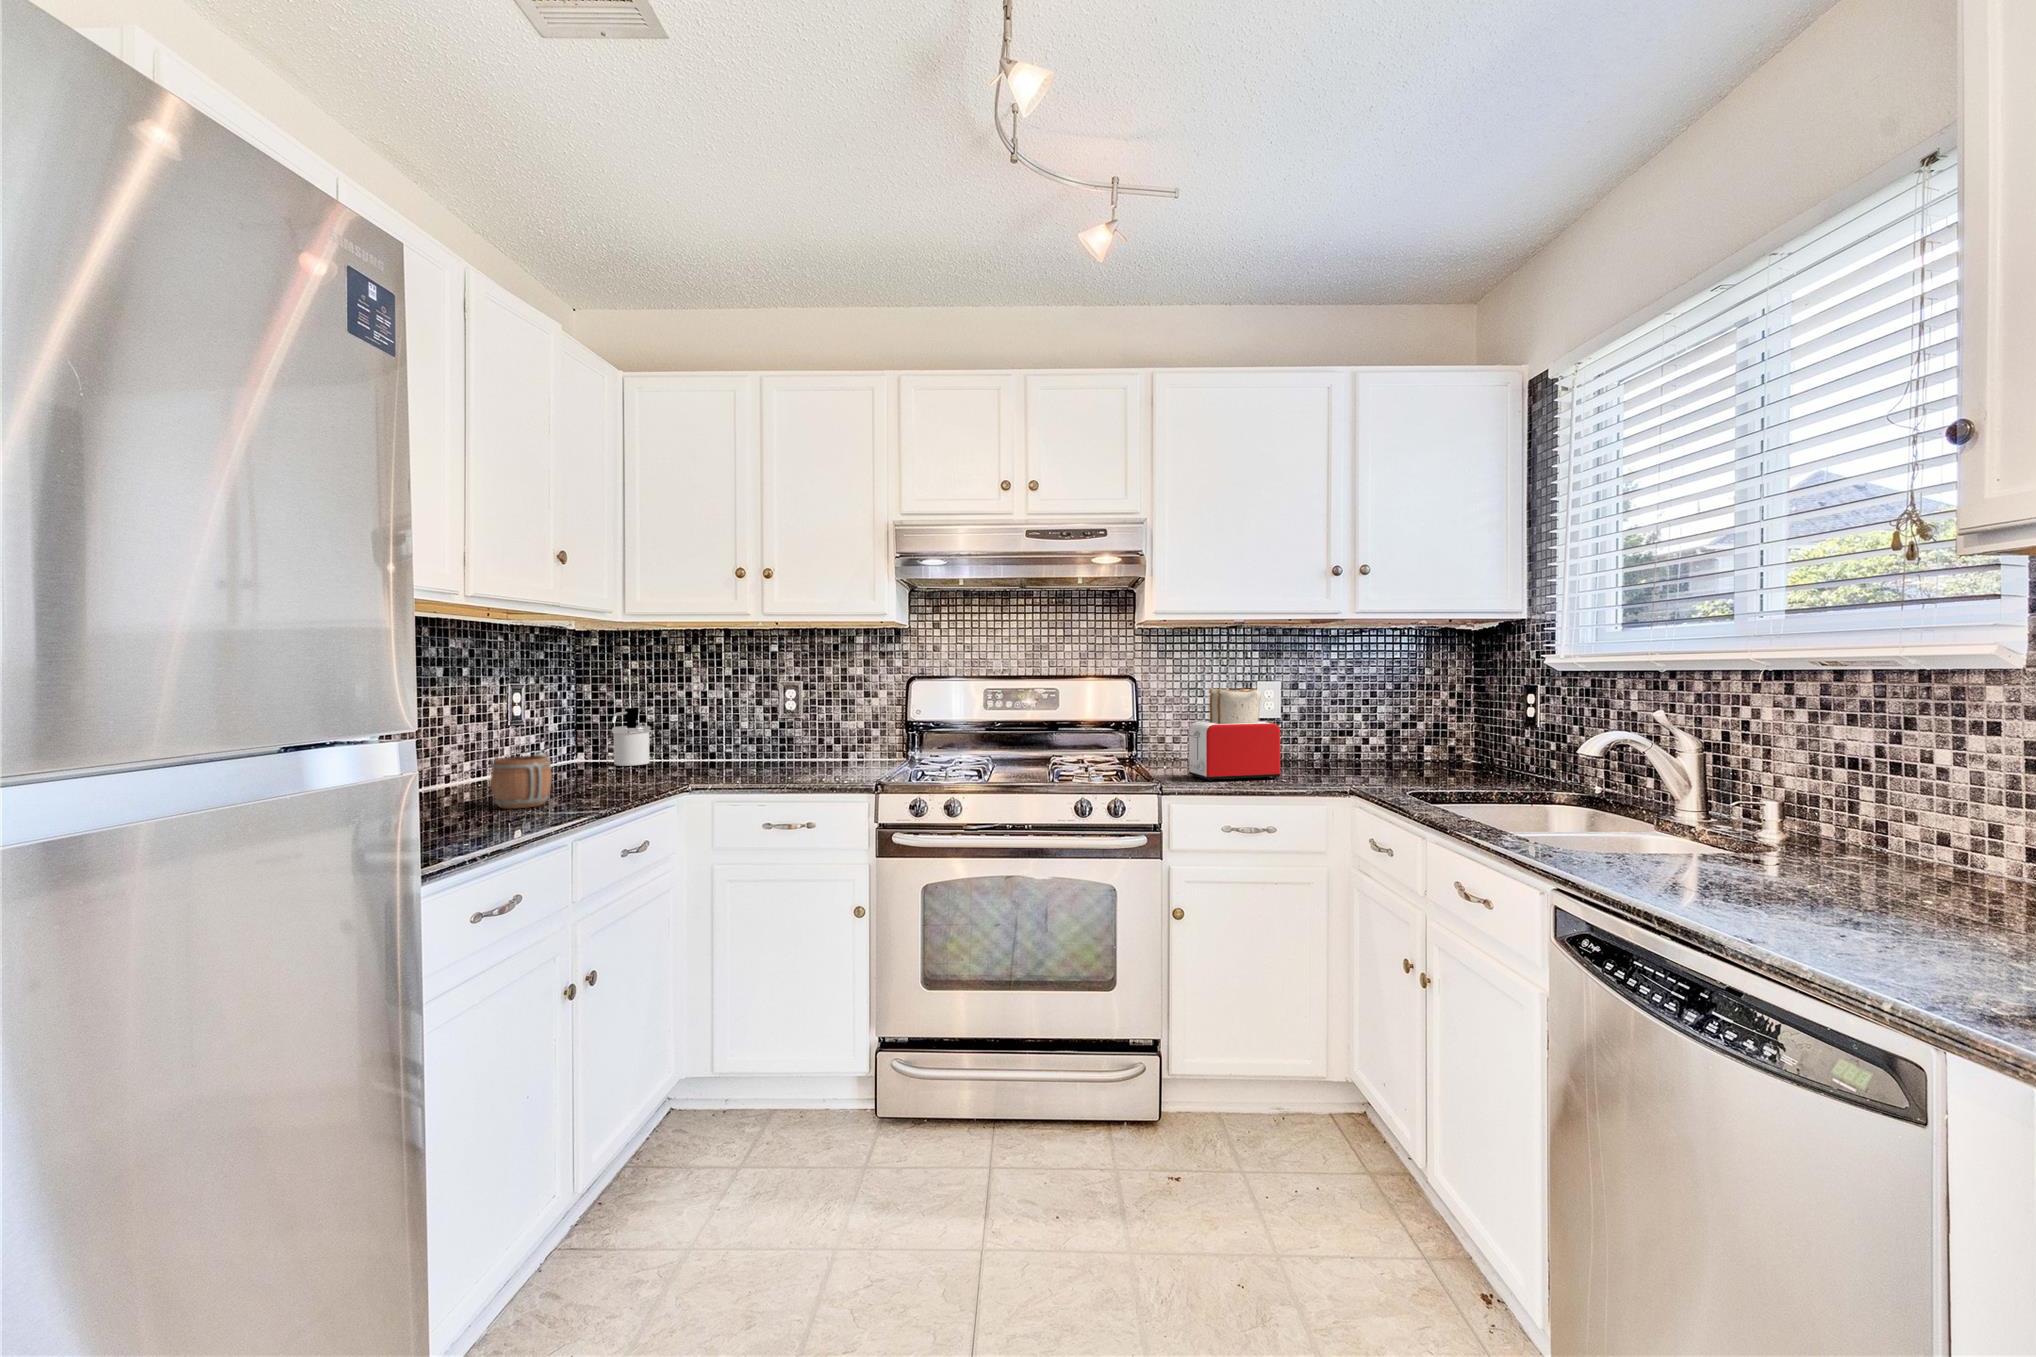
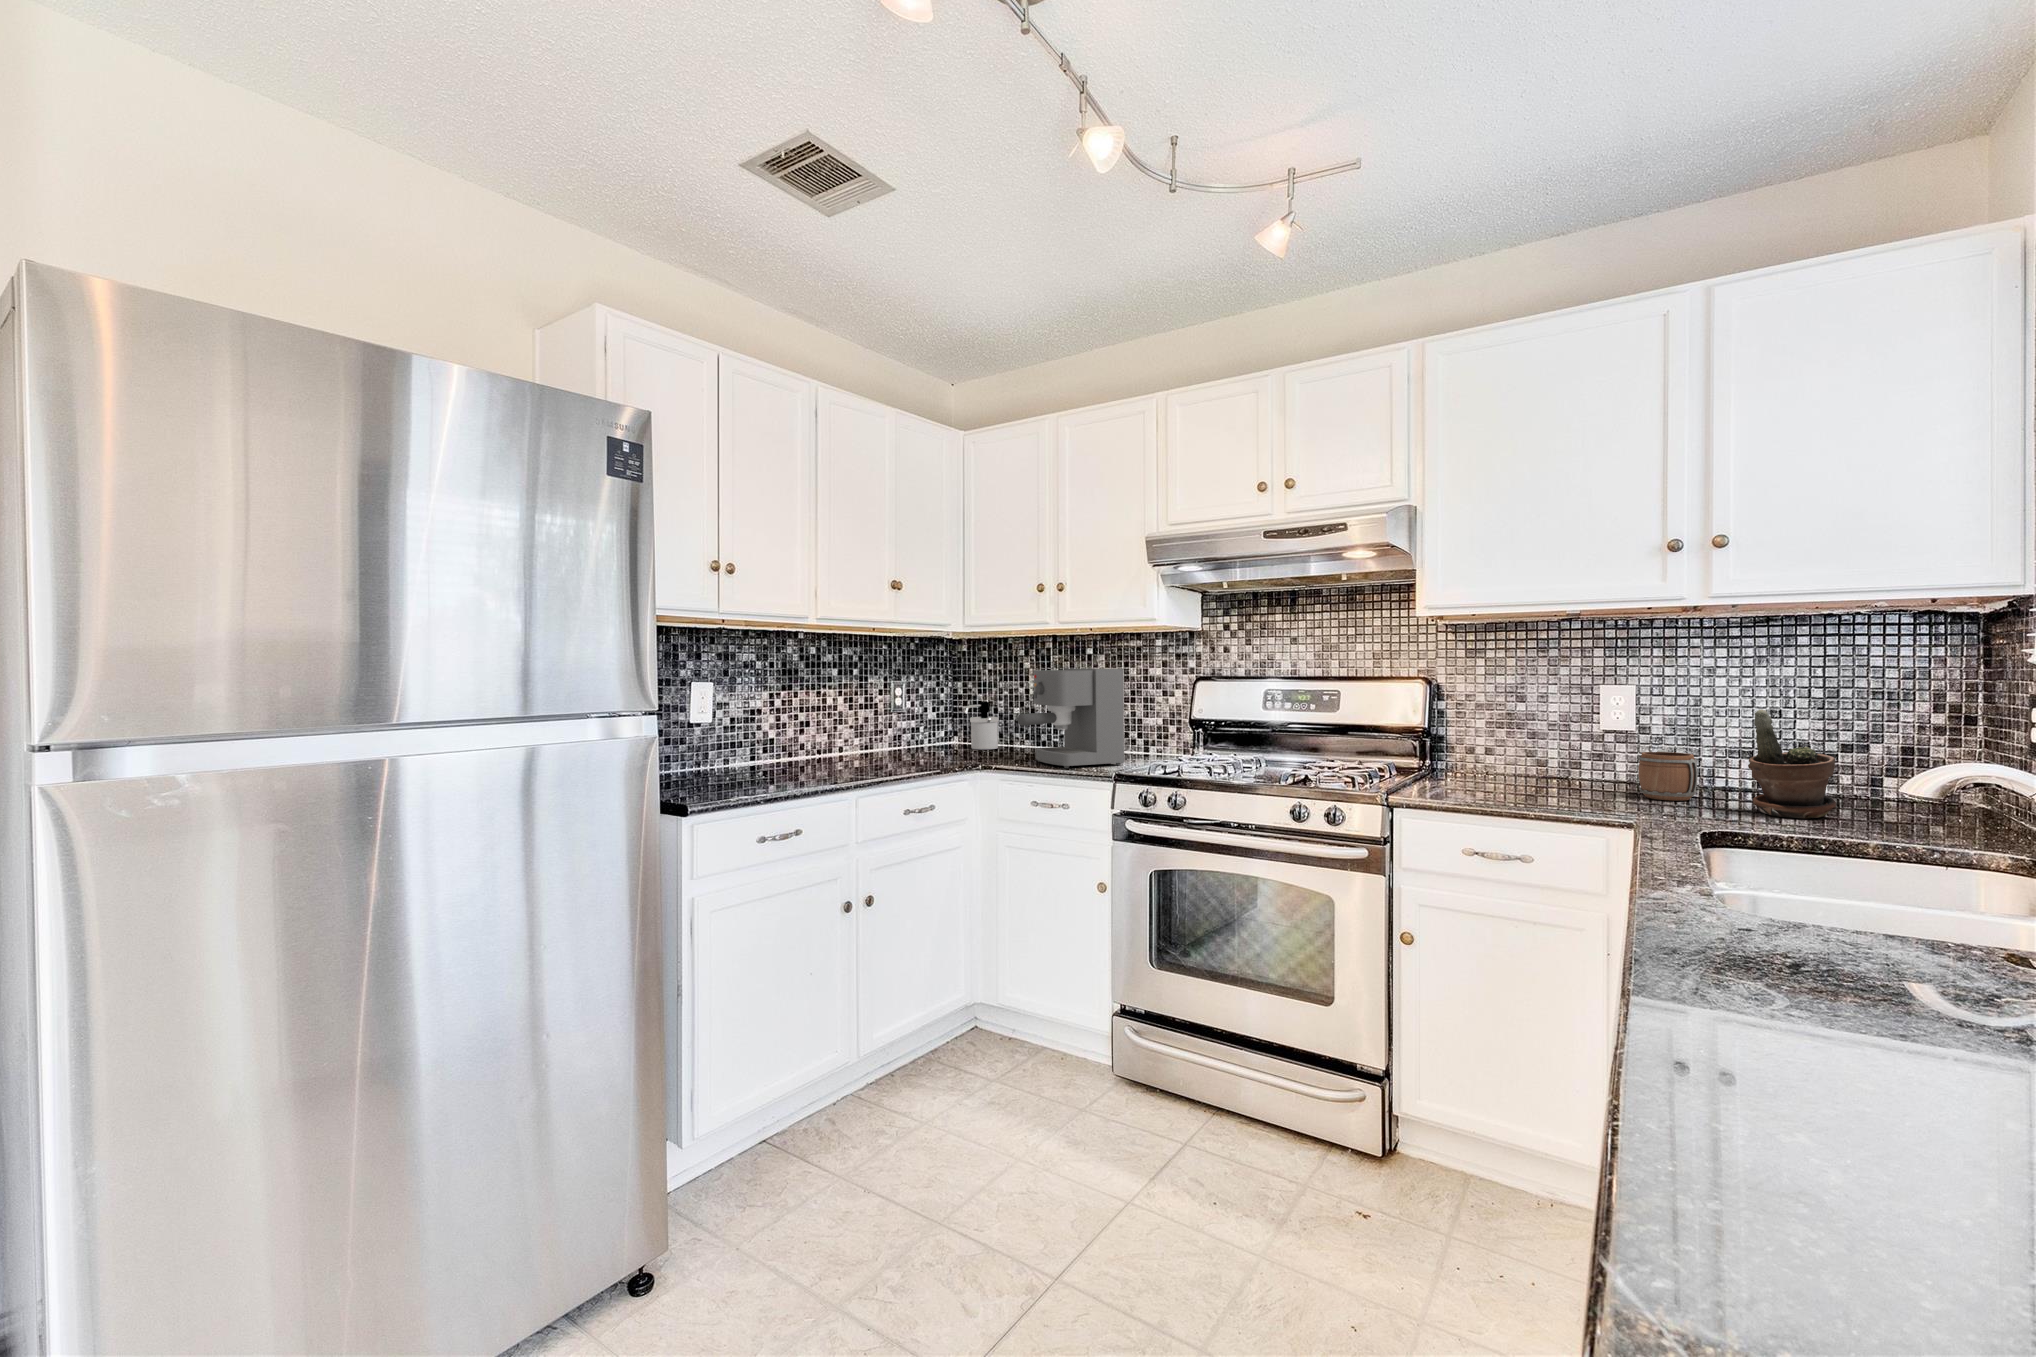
coffee maker: none [730,668,844,781] -> present [1017,669,1124,768]
toaster: present [1189,689,1280,781] -> none [1455,694,1575,803]
potted plant: none [1379,698,1432,777] -> present [1748,710,1836,818]
mug: present [491,753,552,809] -> present [1638,750,1698,801]

